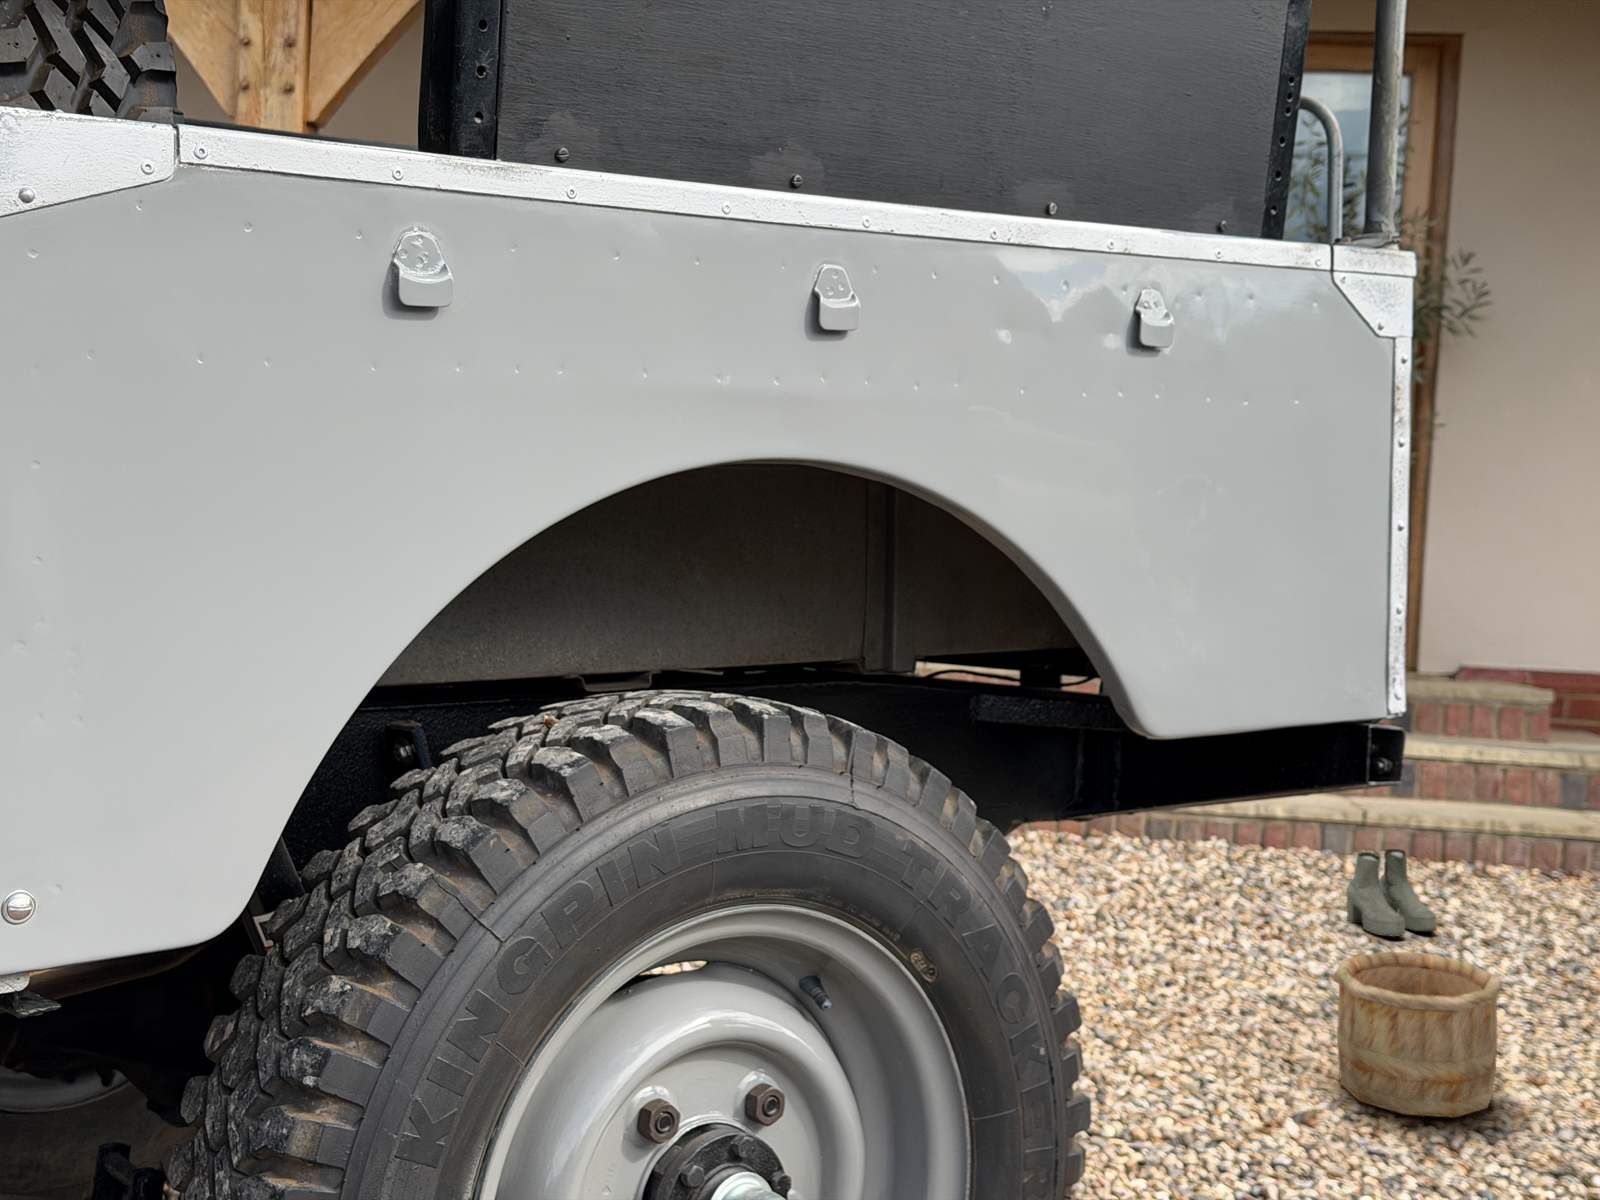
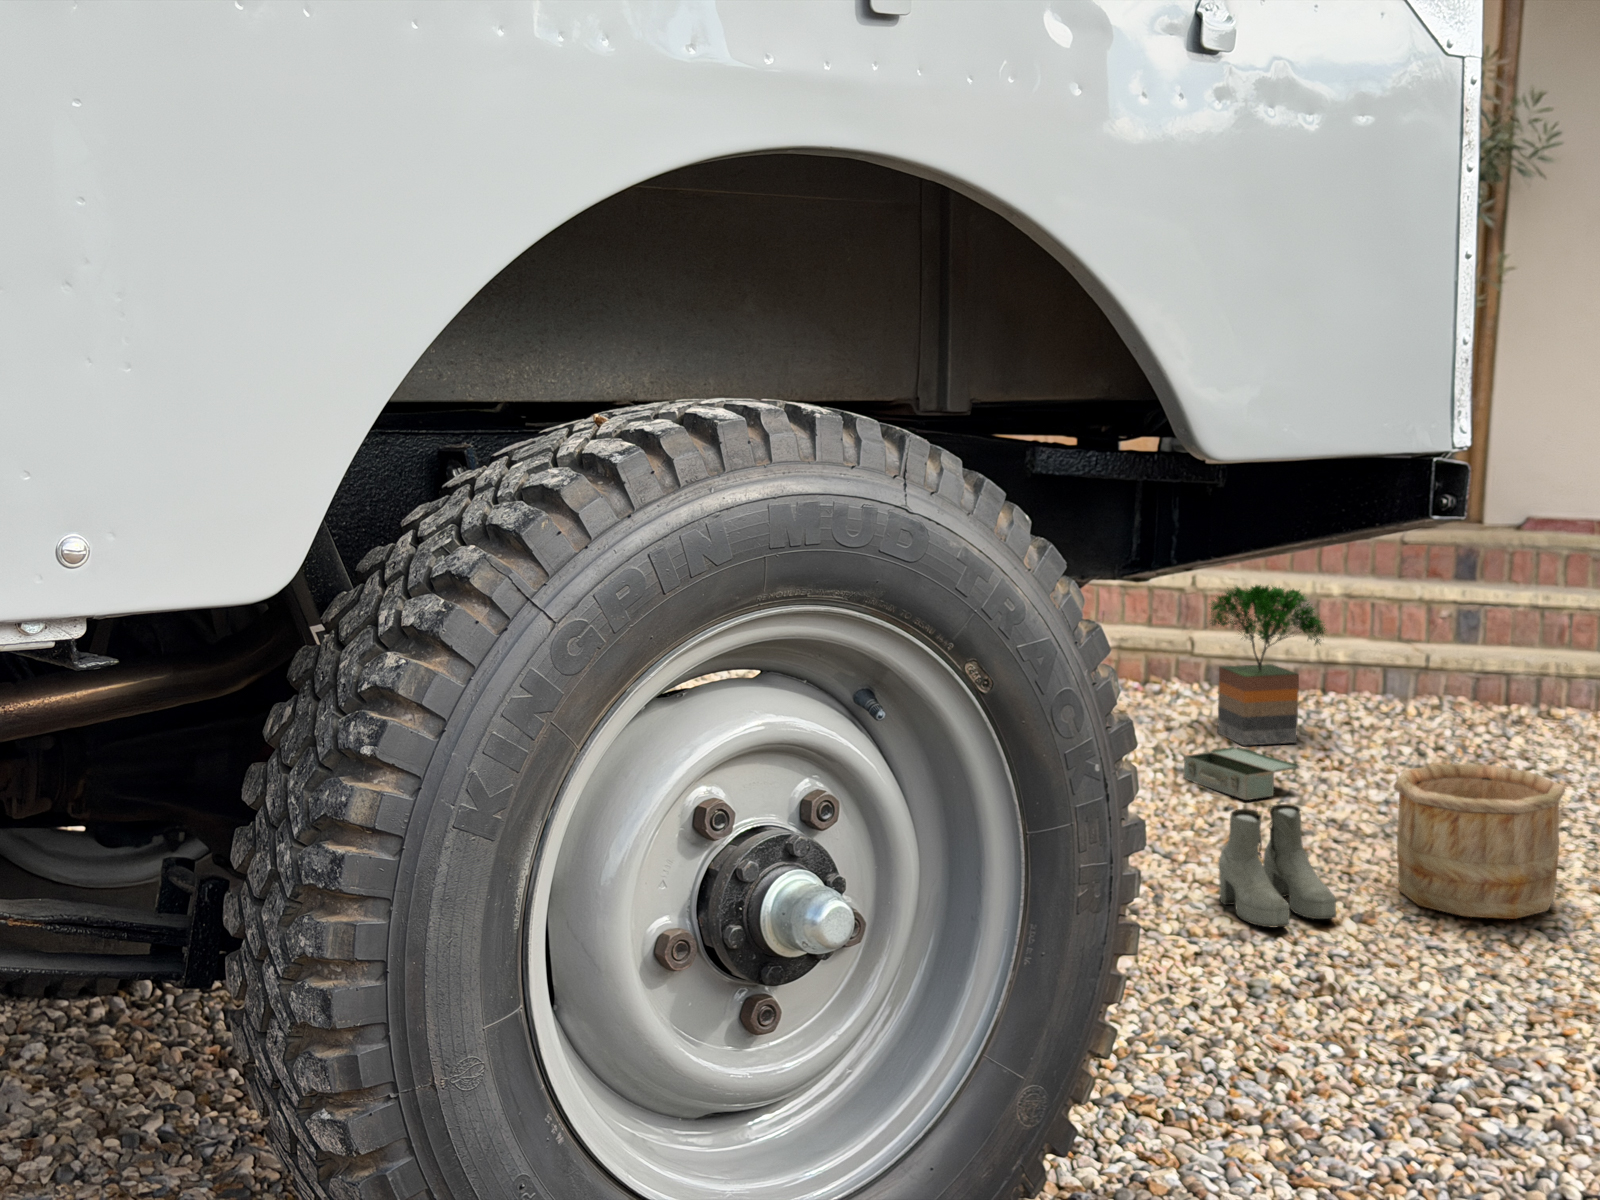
potted tree: none [1145,743,1268,910] -> present [1210,585,1326,745]
boots: present [1346,849,1437,937] -> present [1218,804,1336,927]
toolbox: none [1124,915,1240,975] -> present [1184,747,1299,800]

